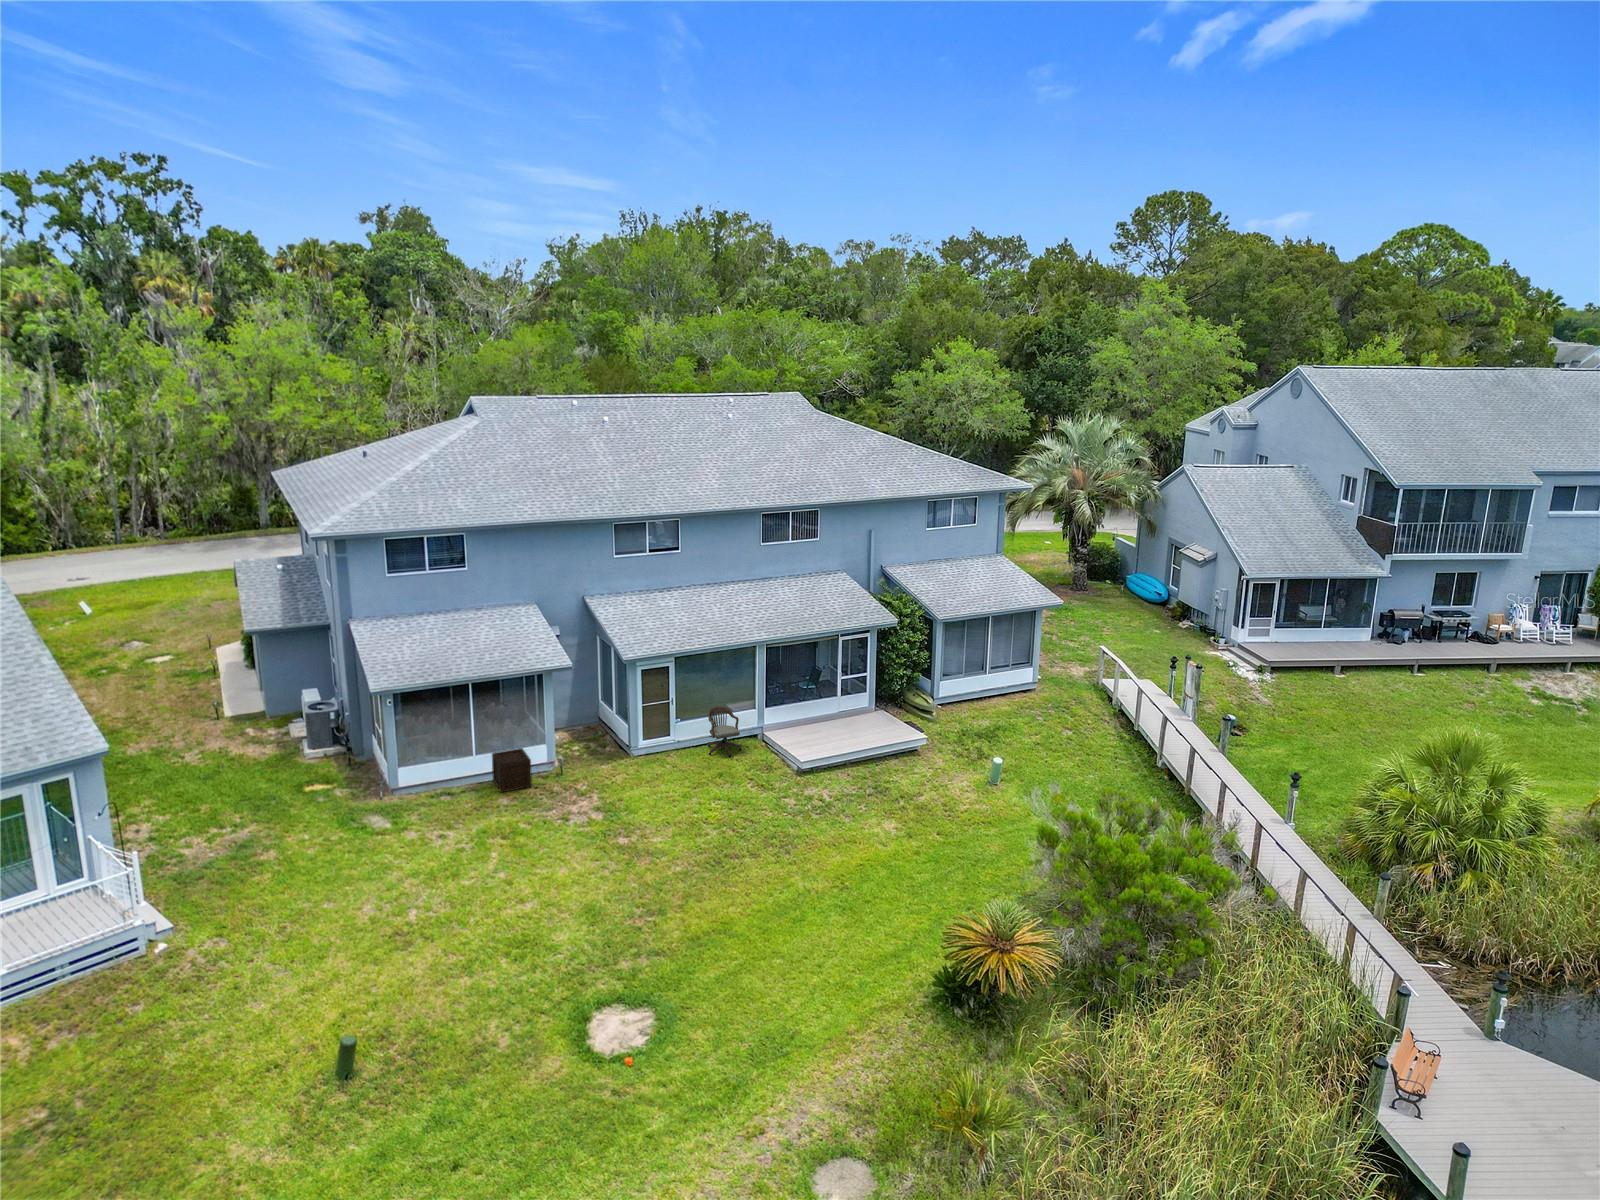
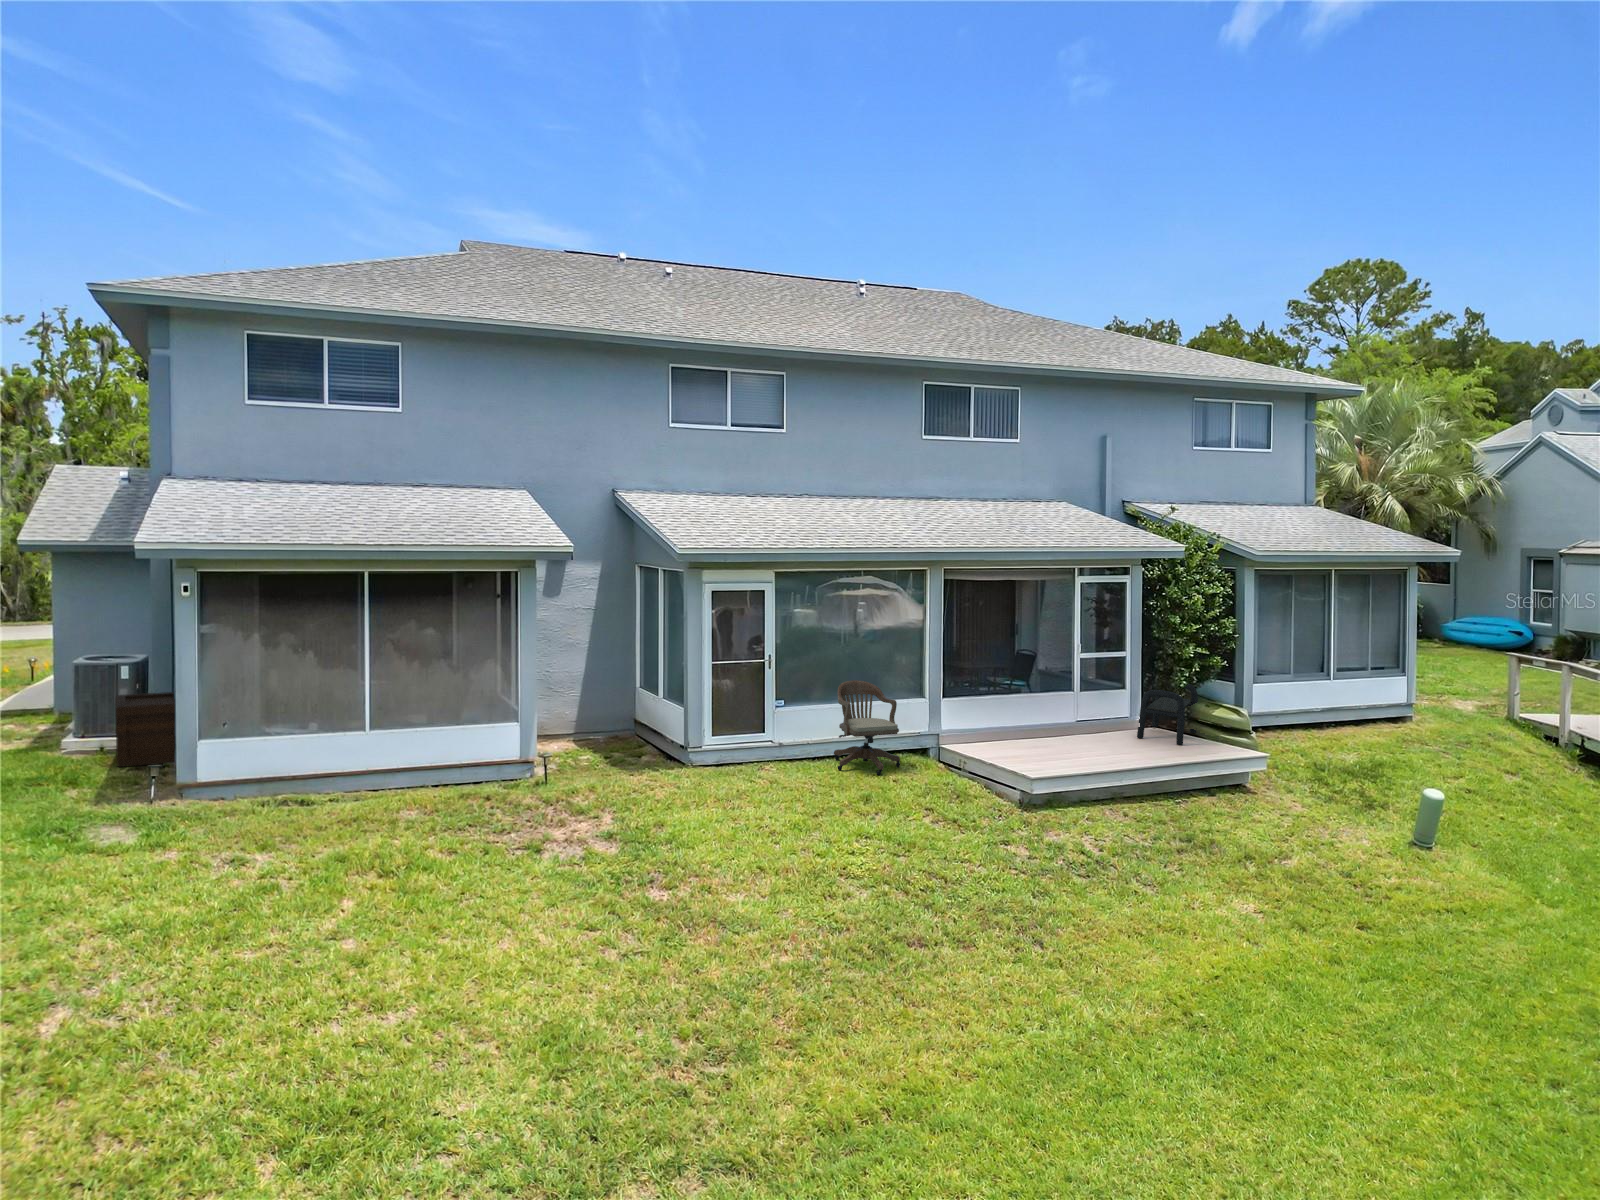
bench: none [874,683,909,722] -> present [1137,684,1198,745]
wooden crate: present [492,748,532,792] -> present [115,692,175,767]

